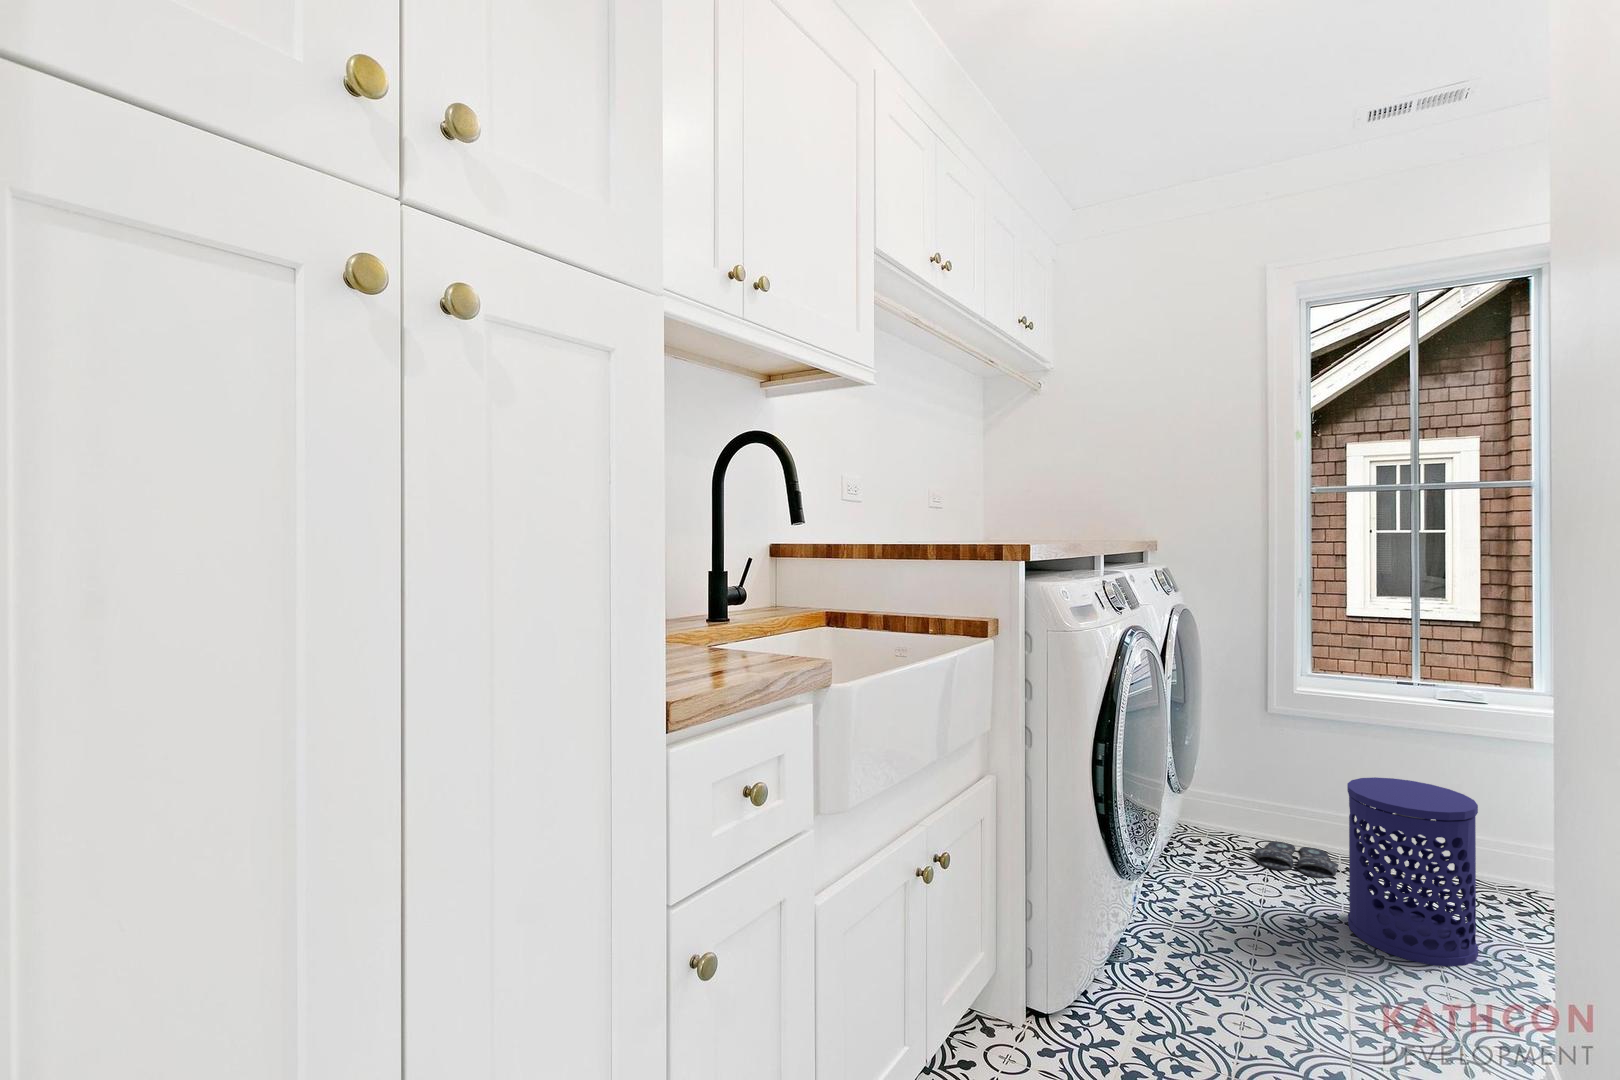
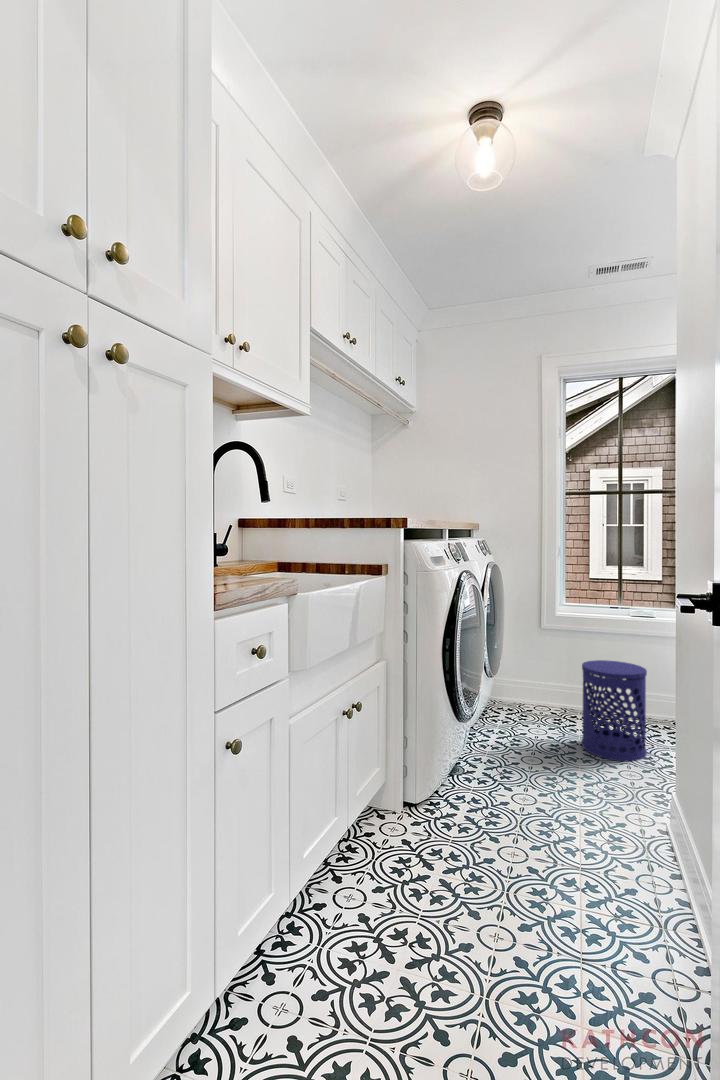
slippers: present [1255,841,1339,879] -> none [534,706,578,724]

